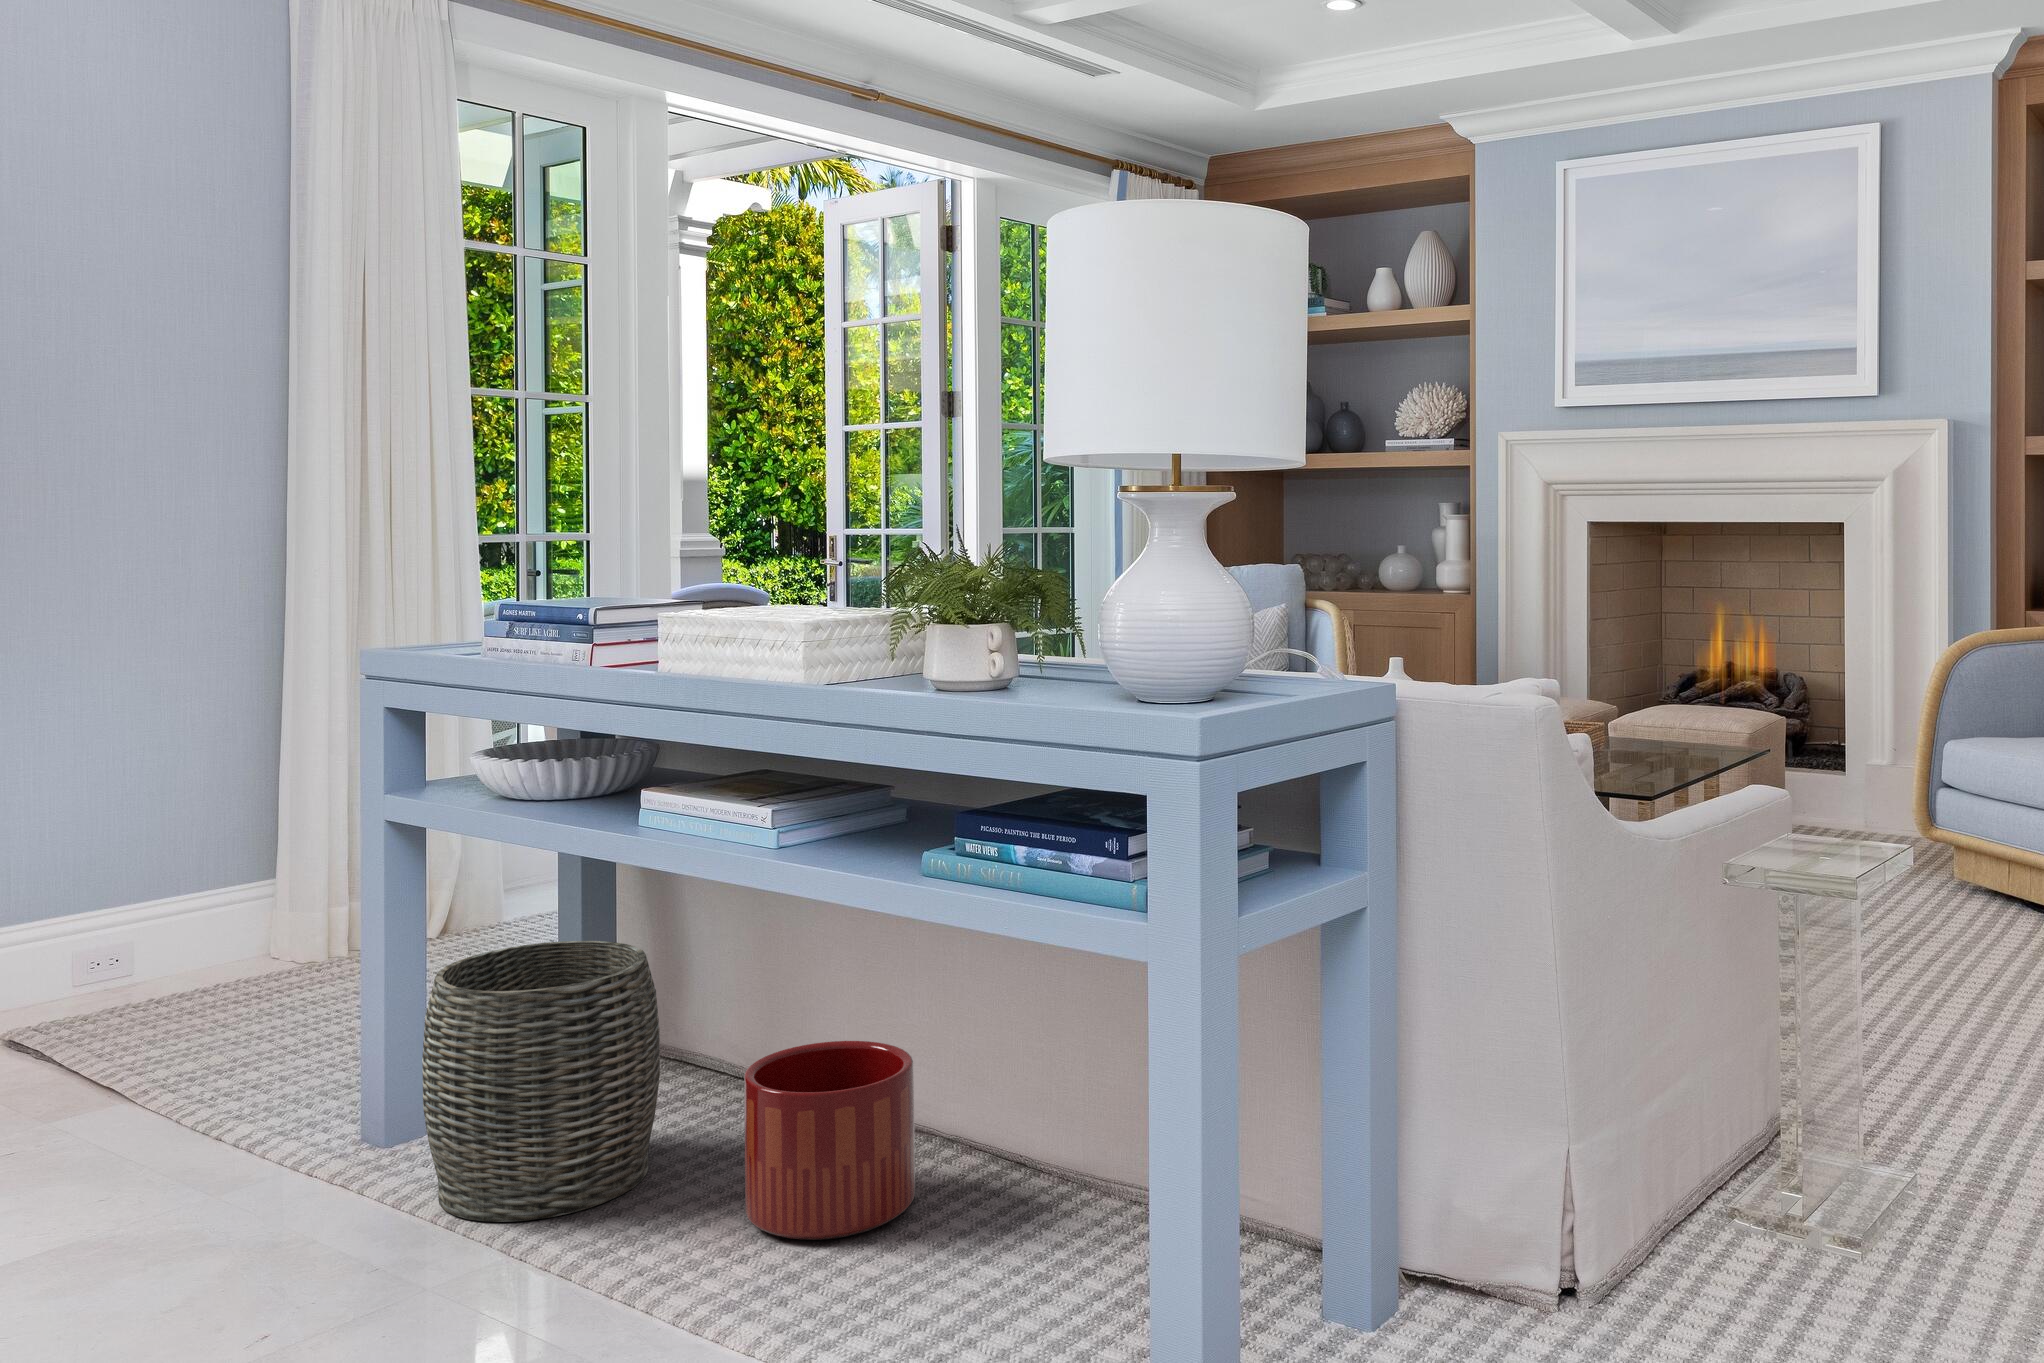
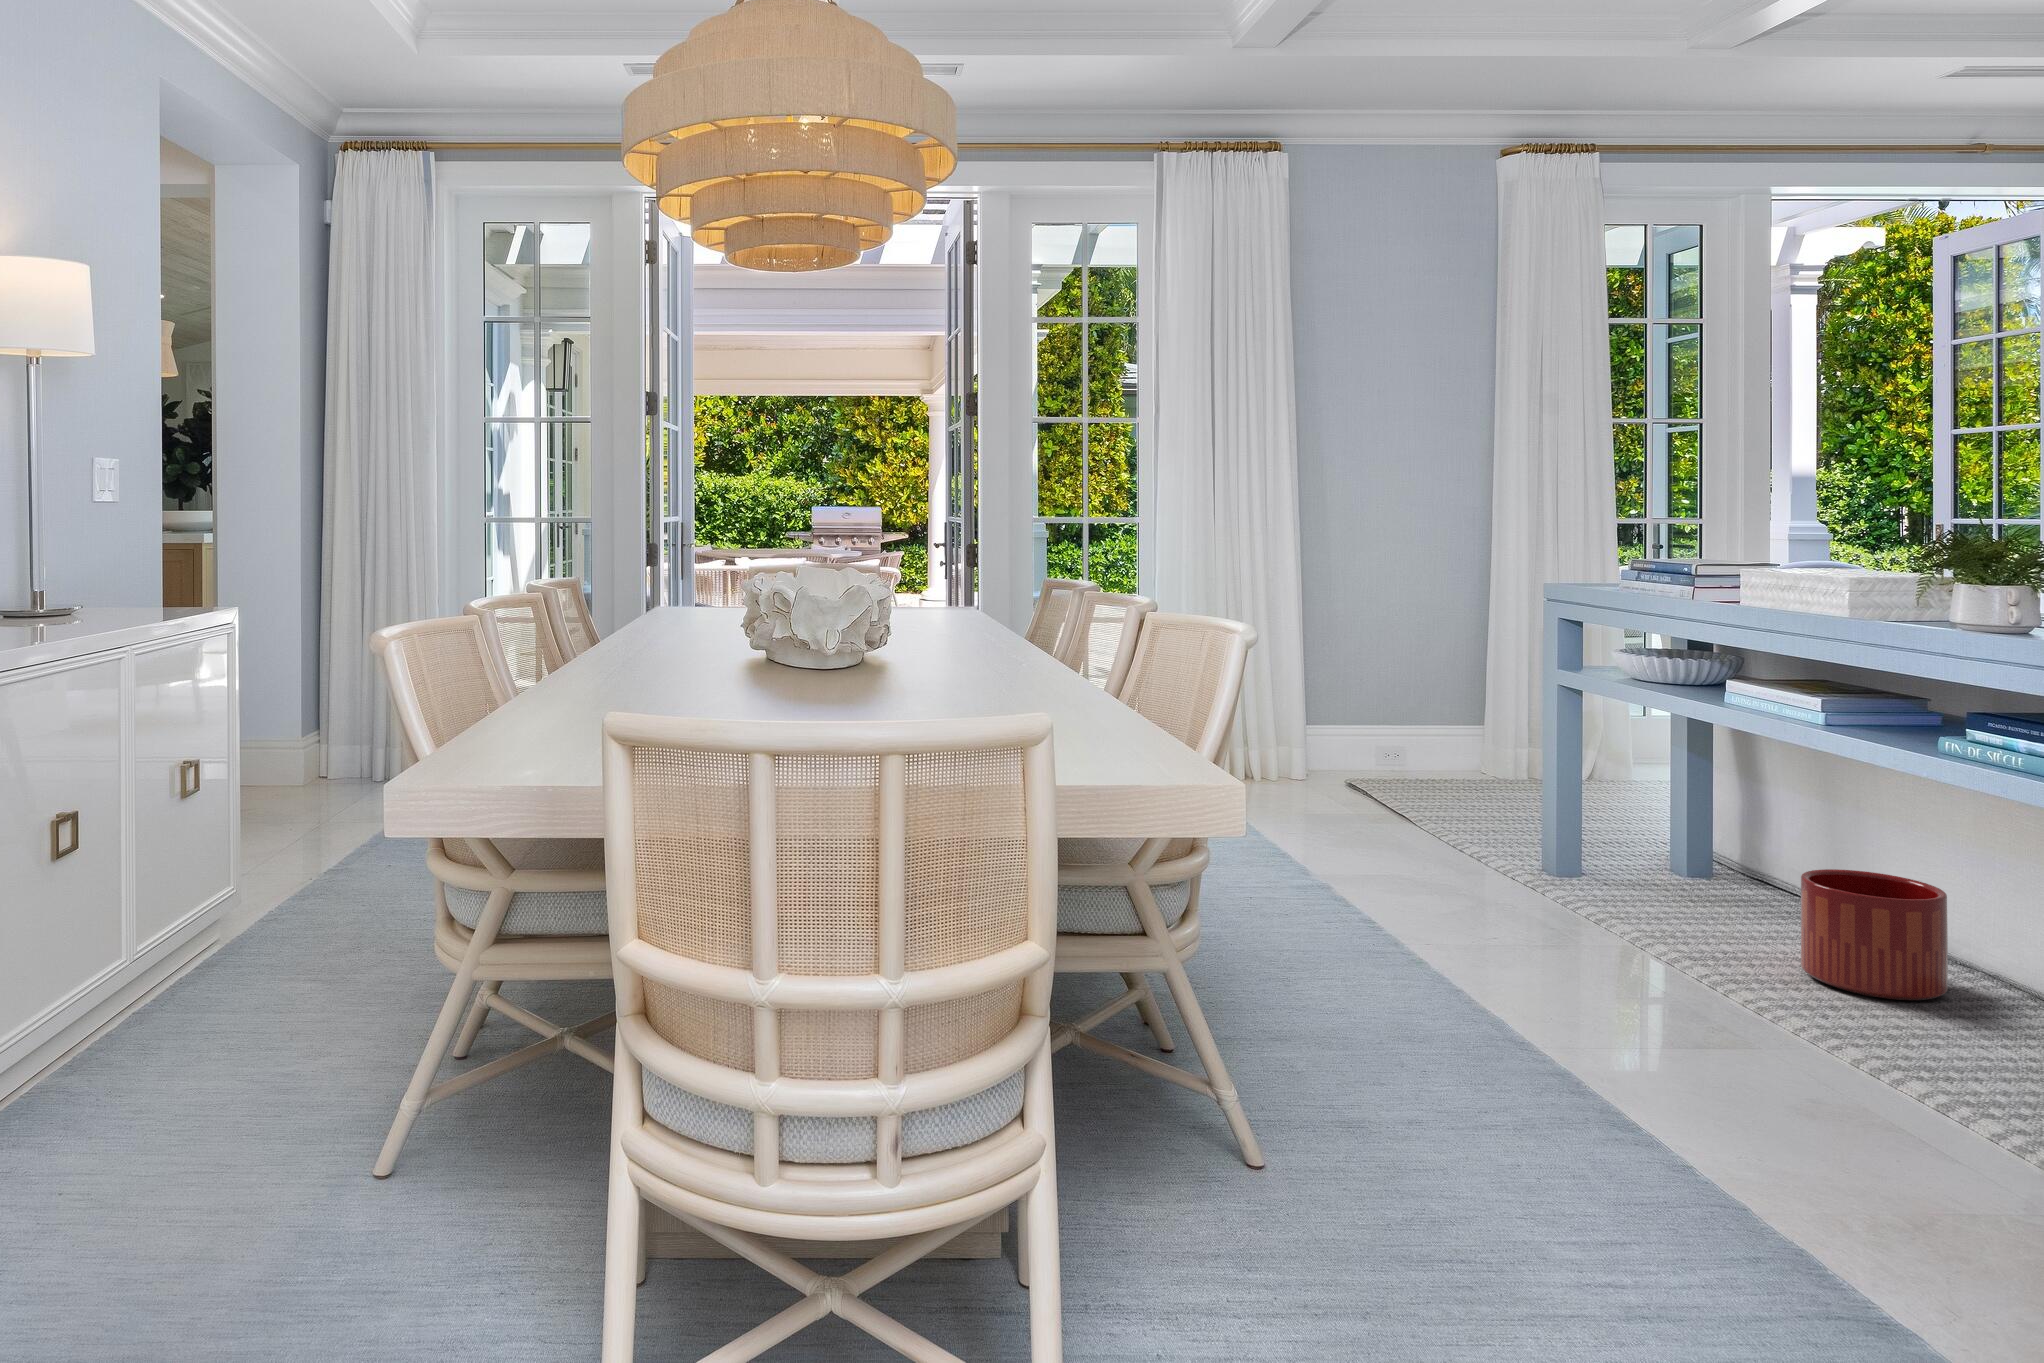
woven basket: present [422,941,660,1222] -> none [1579,773,1741,937]

